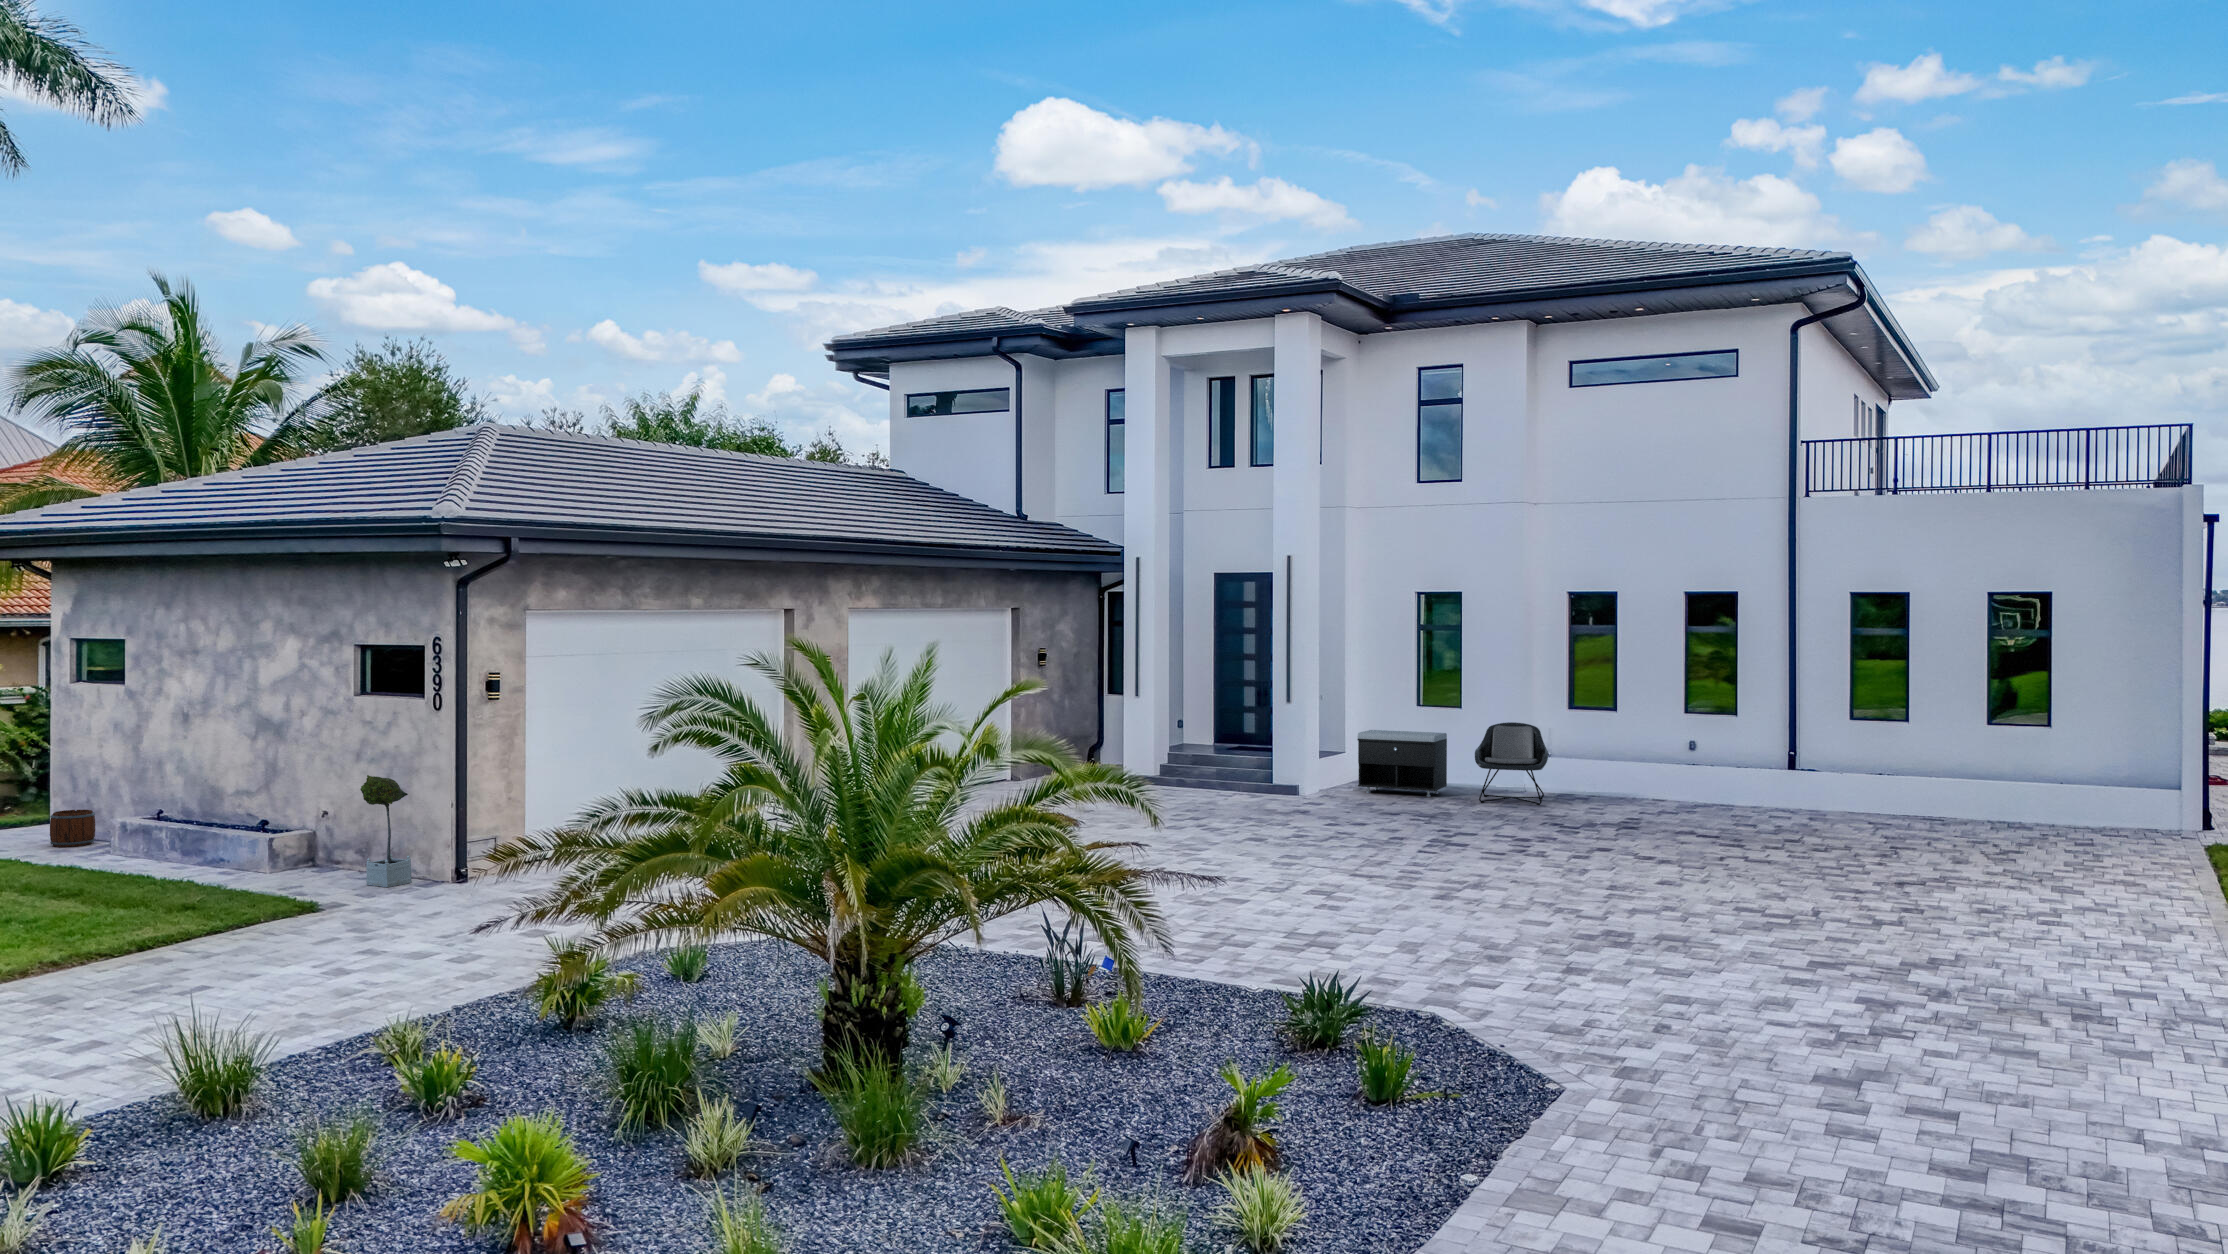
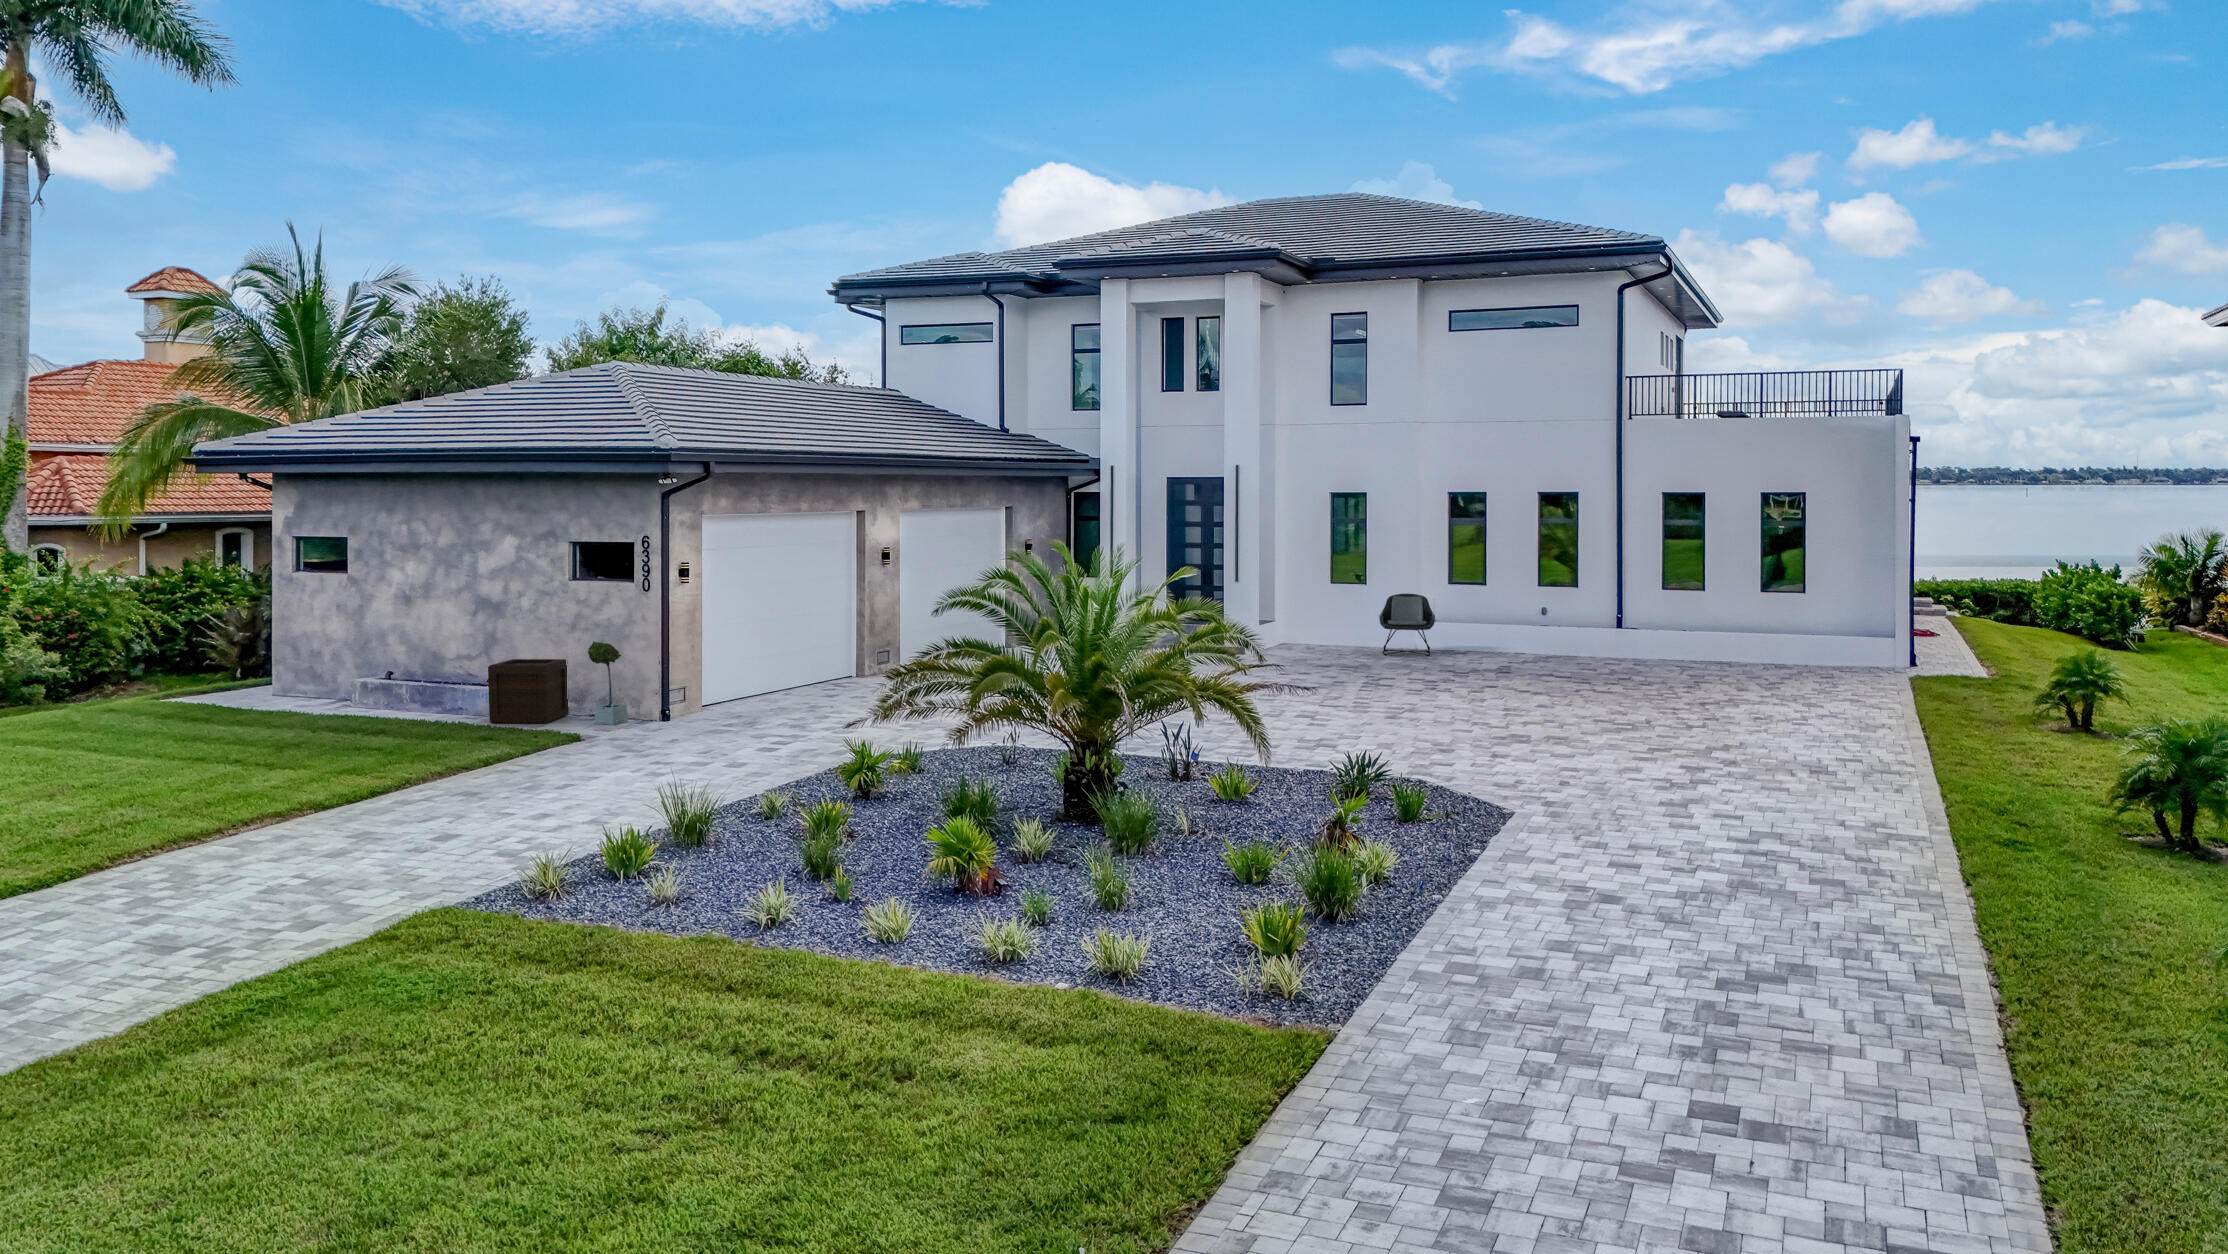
storage bench: present [1357,730,1447,797] -> none [1288,601,1355,652]
wooden crate: none [235,796,351,883] -> present [488,659,569,724]
bucket: present [50,810,95,847] -> none [298,674,332,704]

